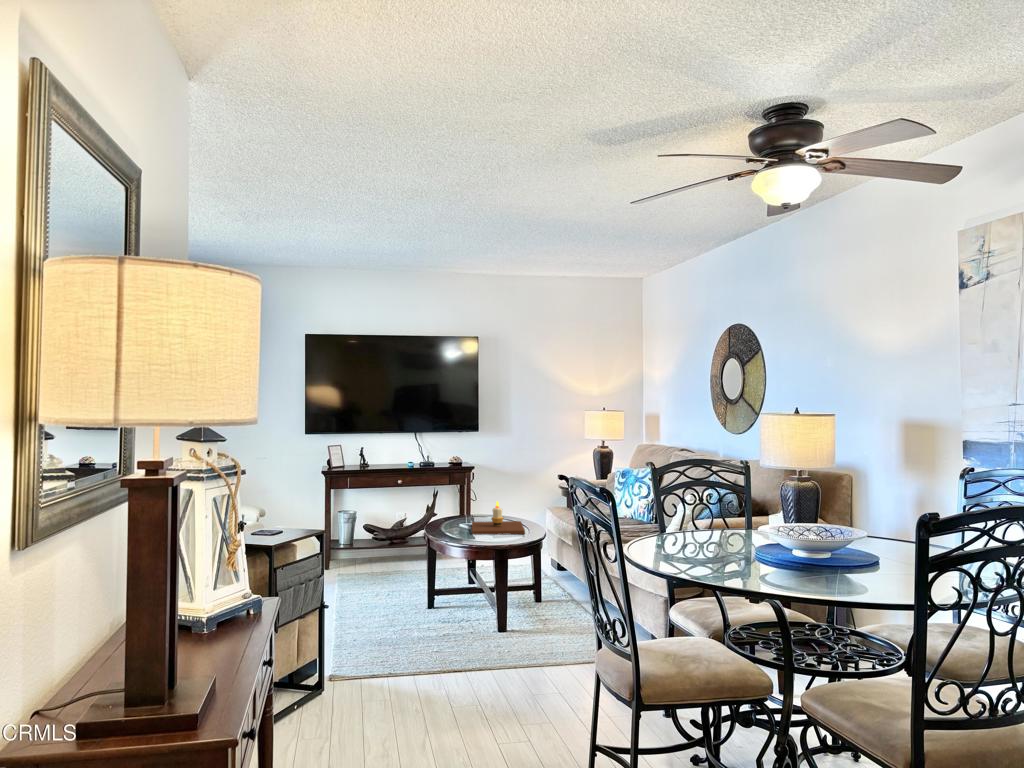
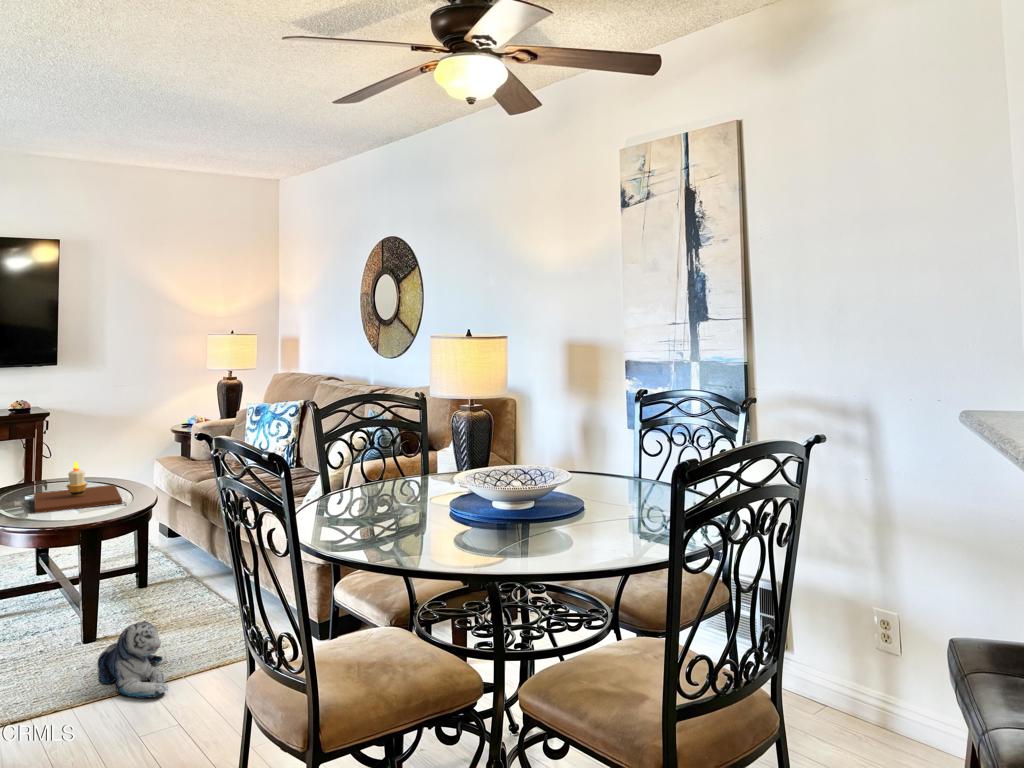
plush toy: none [505,619,549,675] -> present [98,621,168,698]

